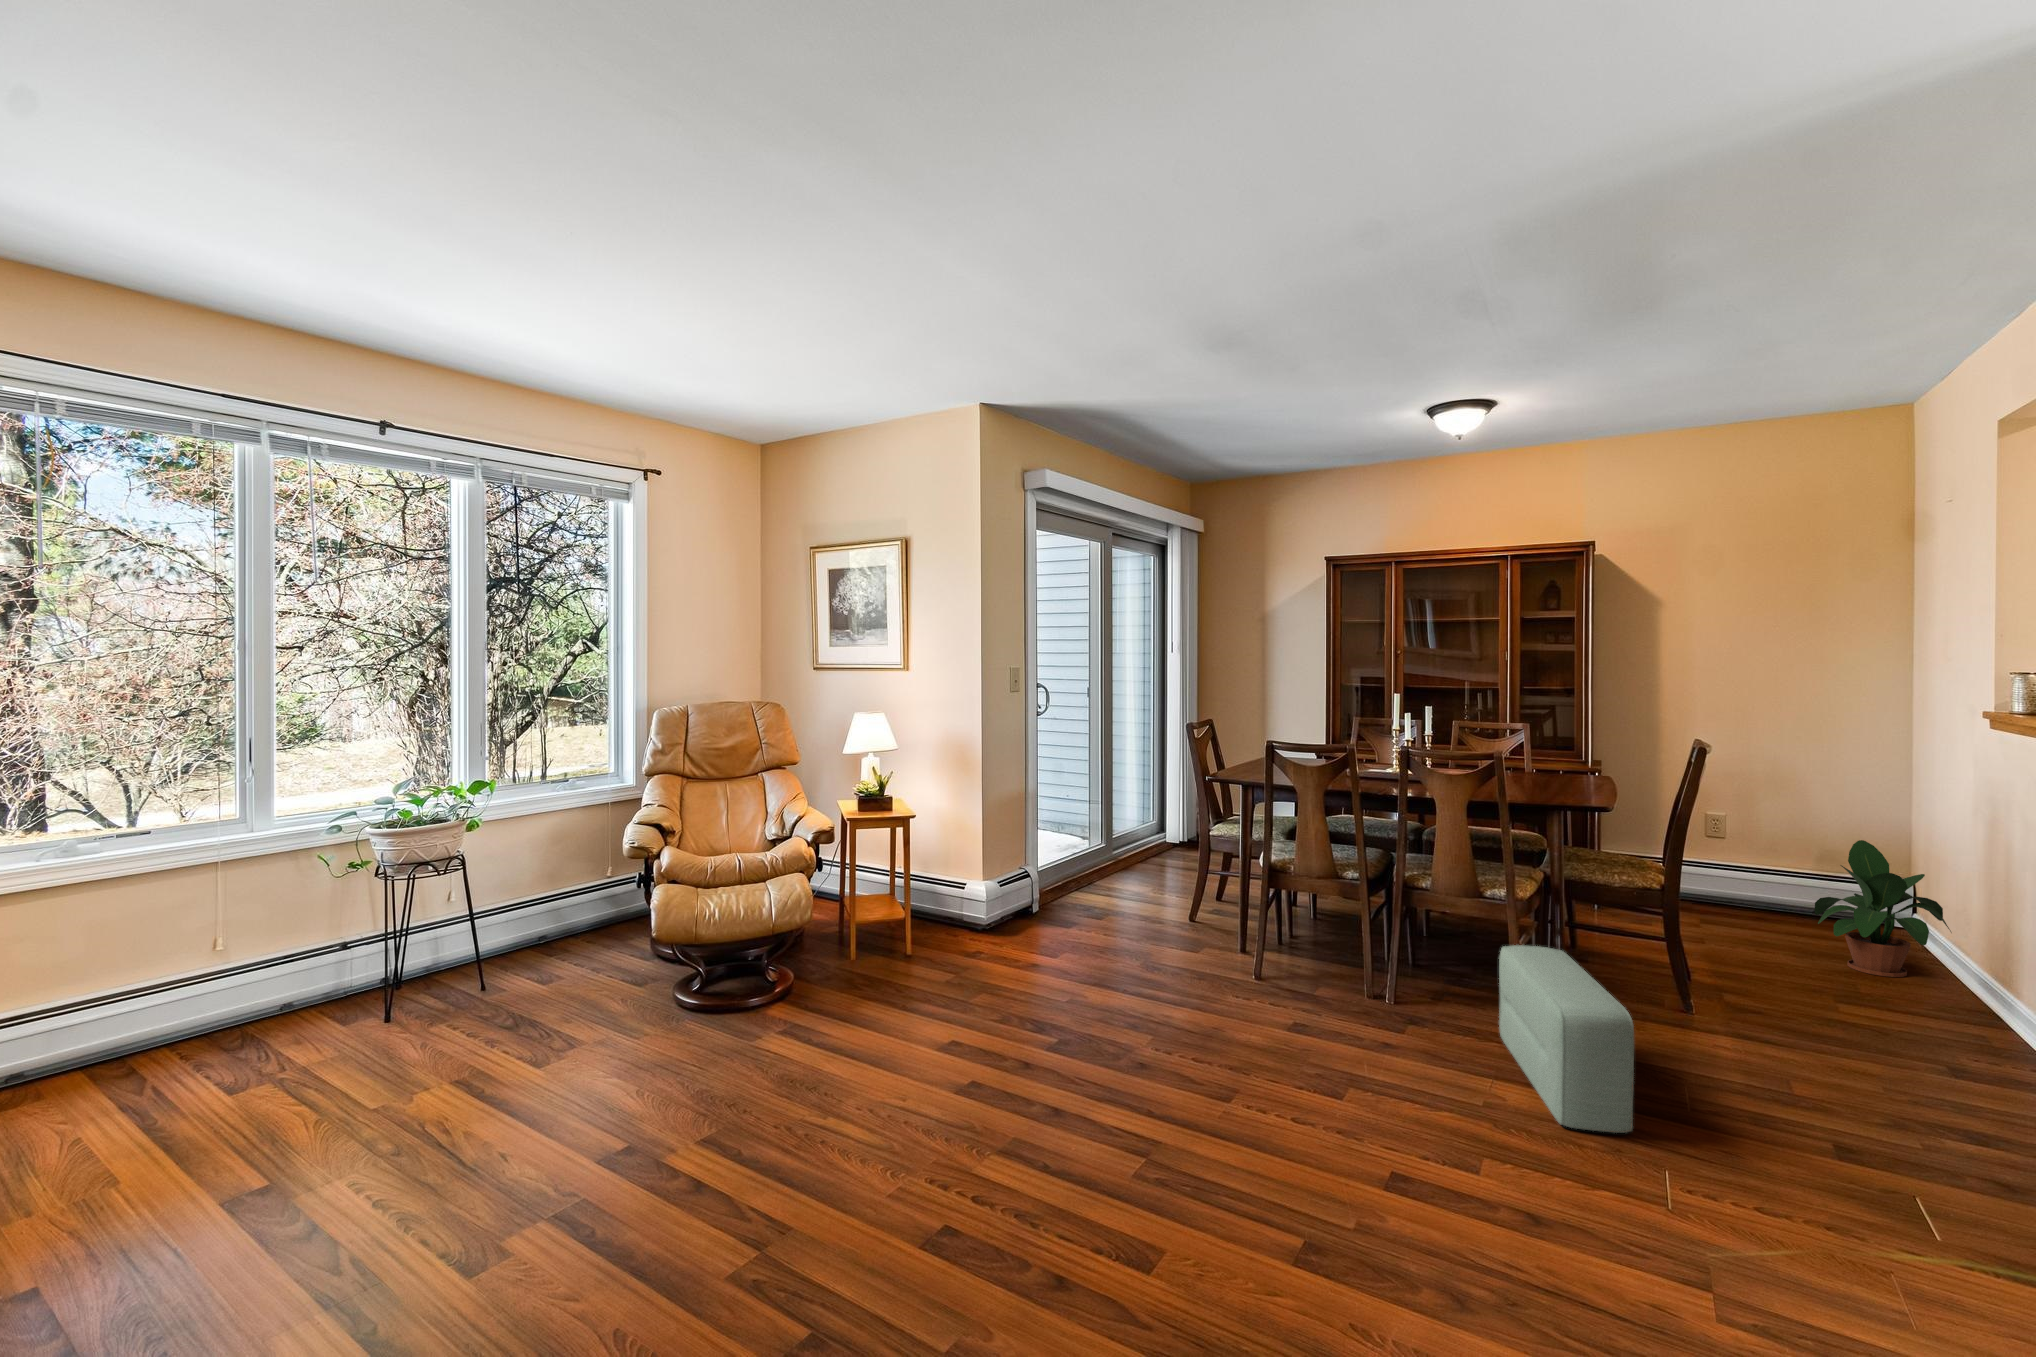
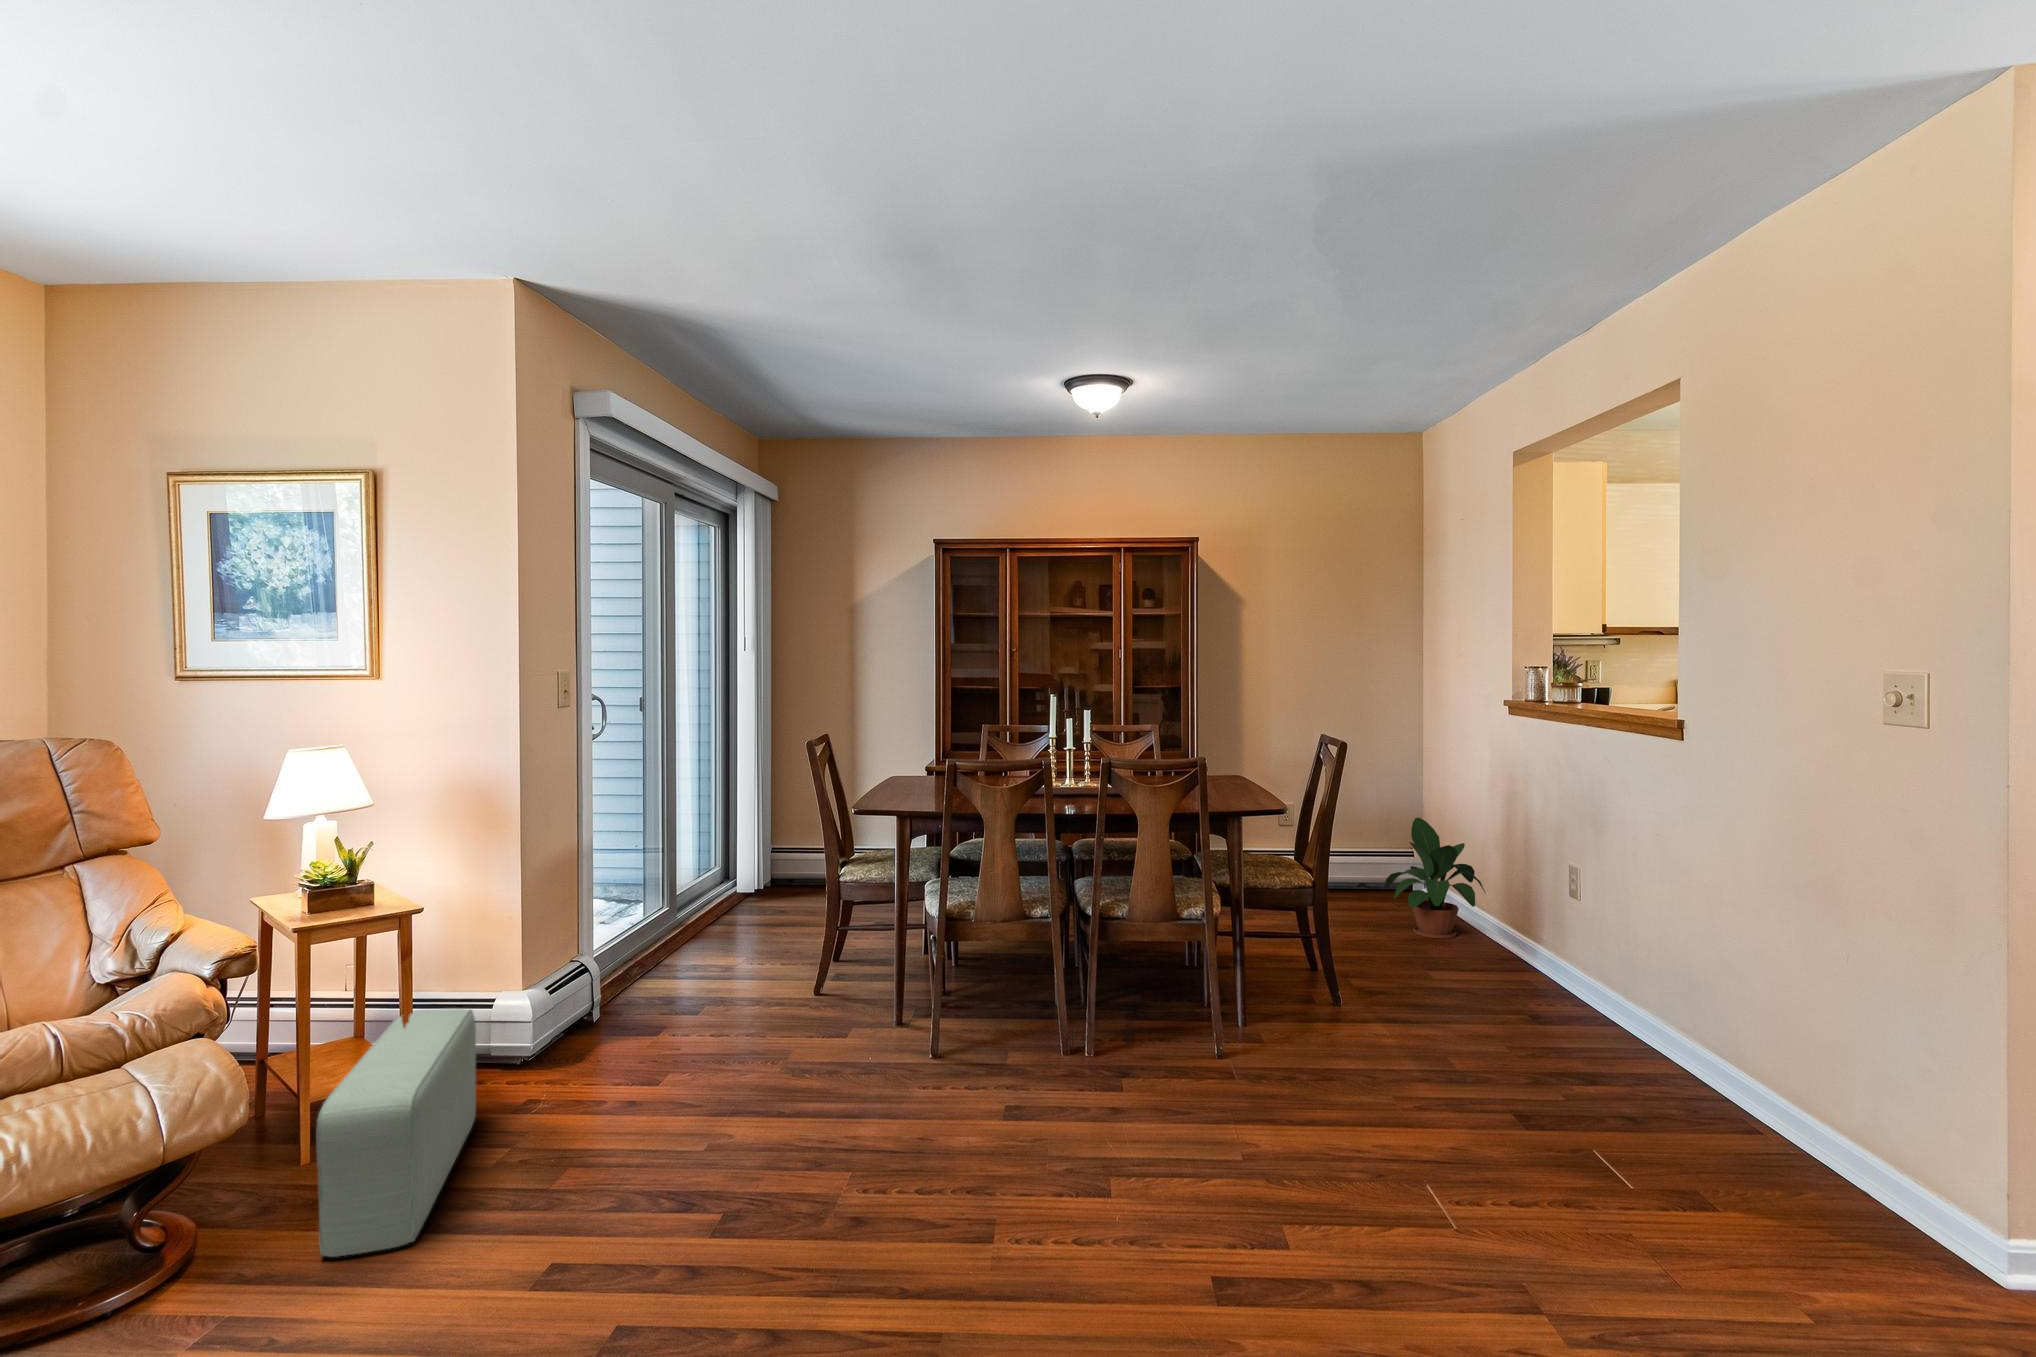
pouf: present [1499,945,1634,1133] -> present [316,1009,476,1257]

